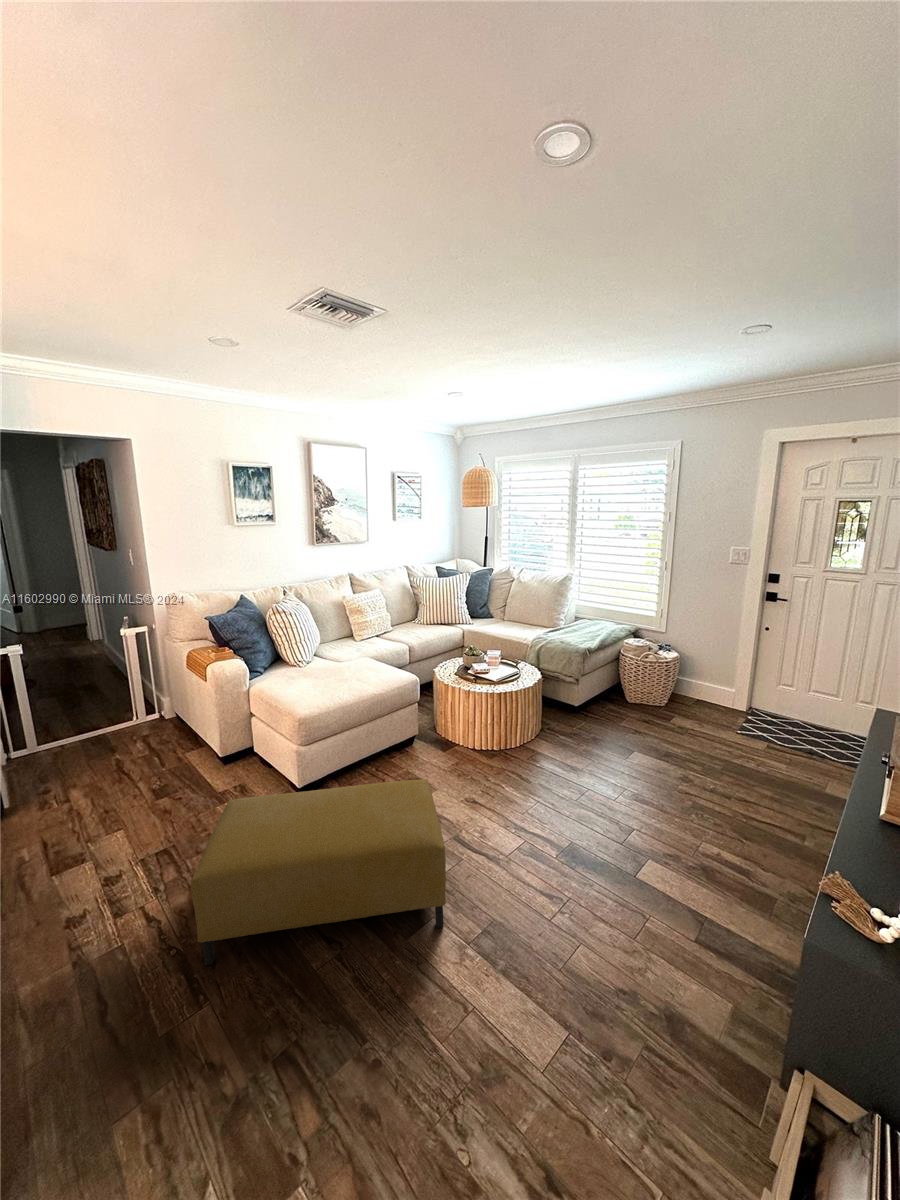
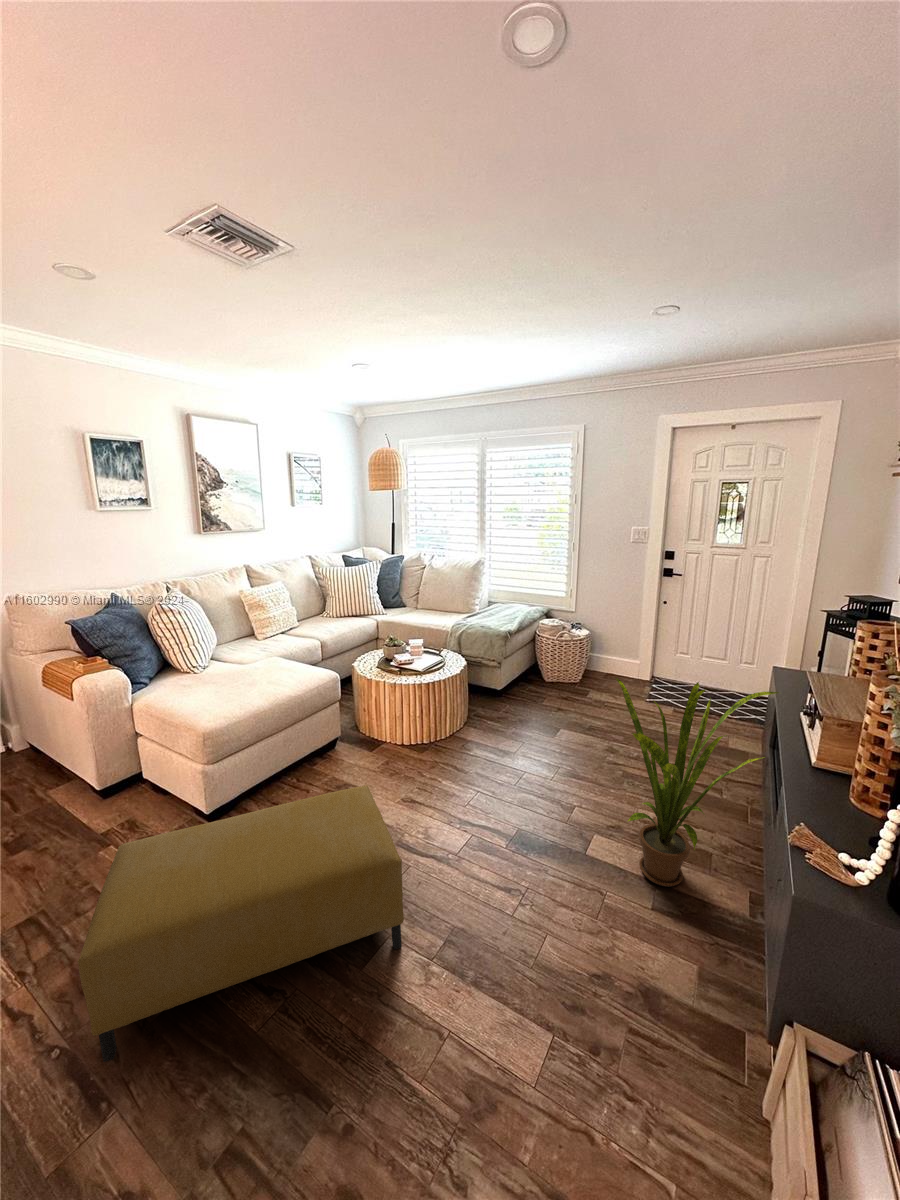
house plant: none [661,703,846,923] -> present [616,678,779,887]

